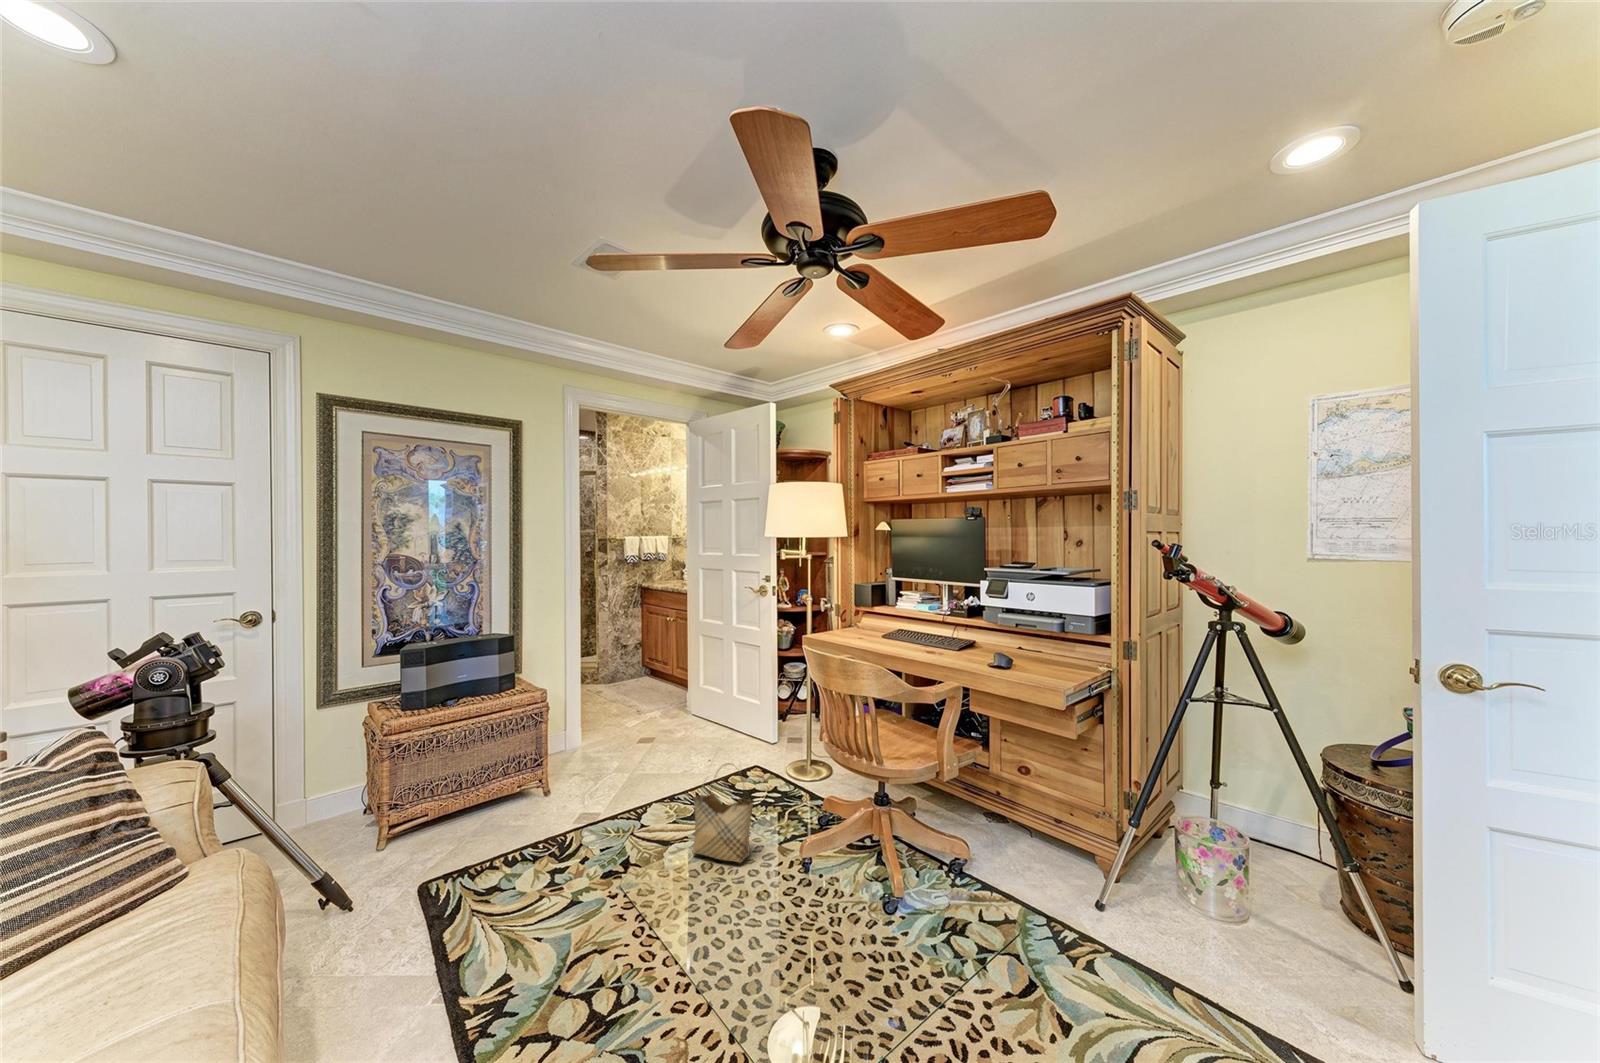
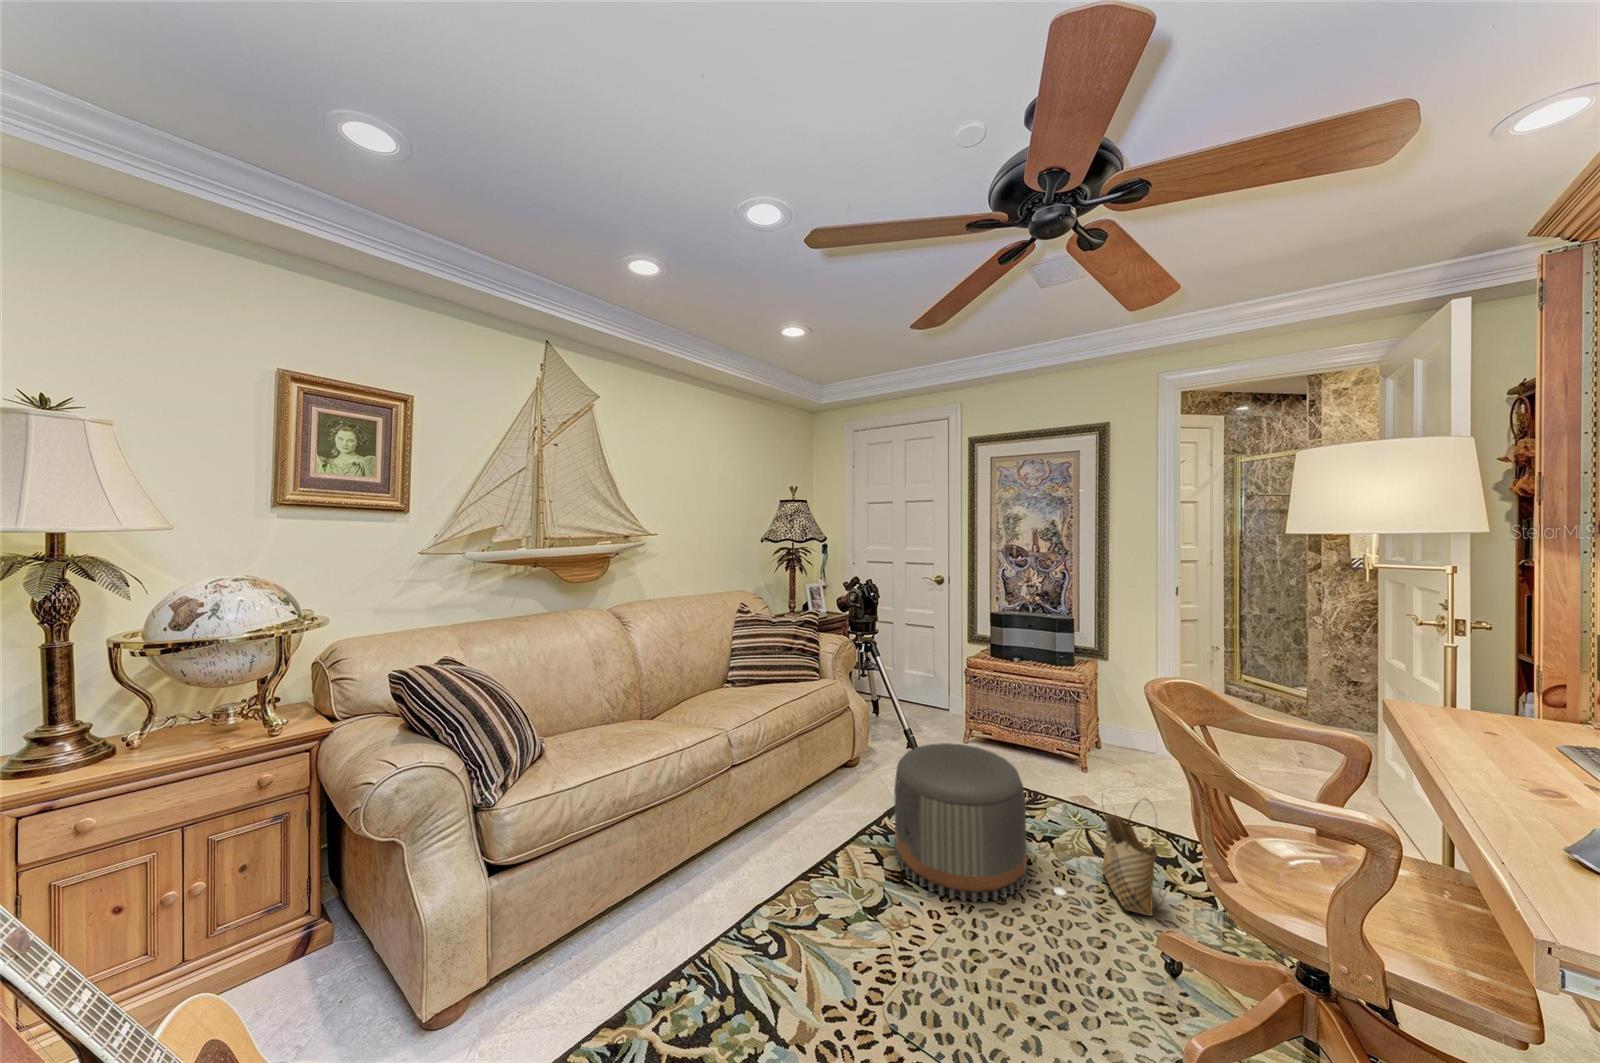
pouf: none [518,796,688,1017] -> present [894,743,1027,902]

